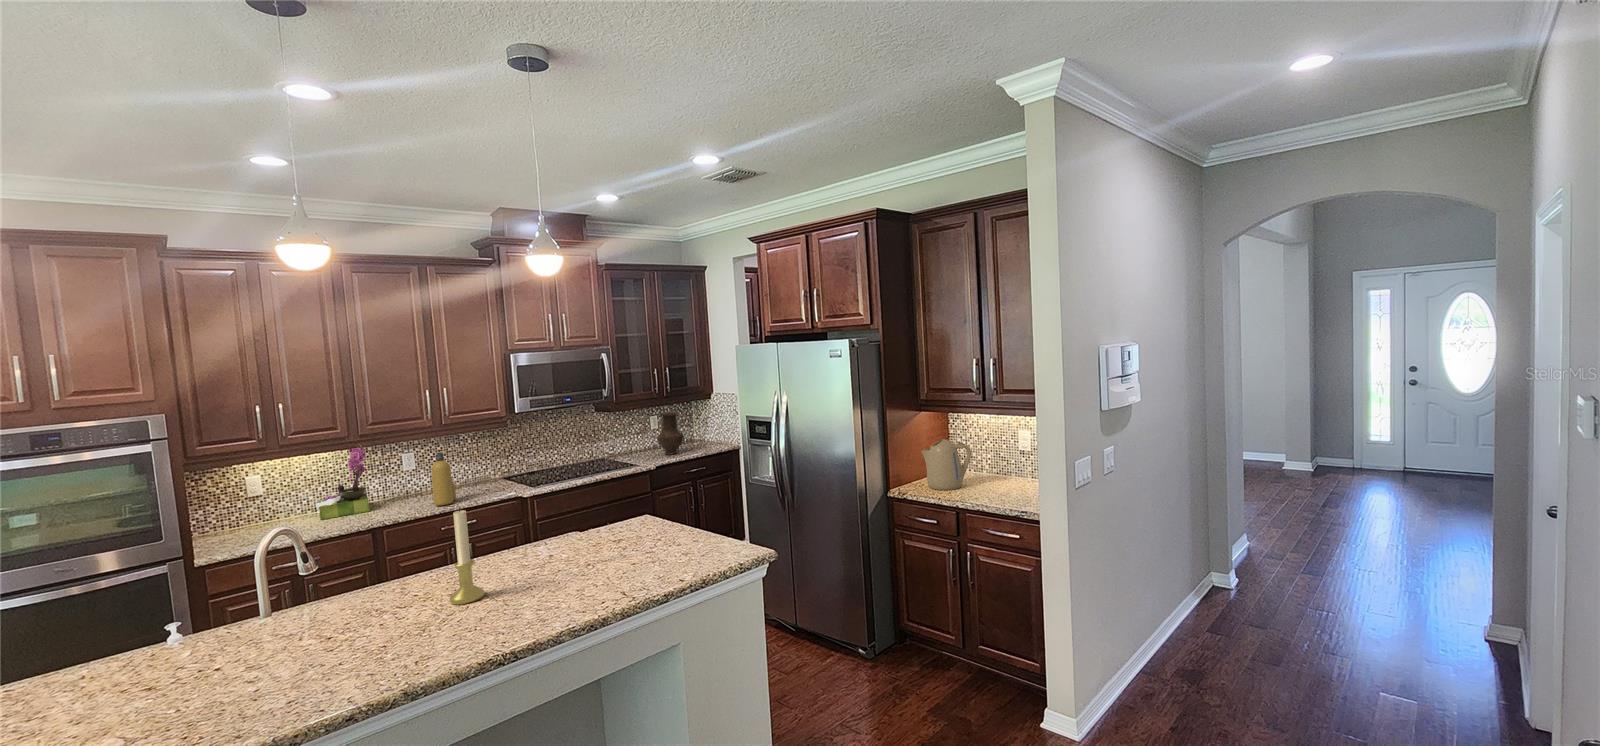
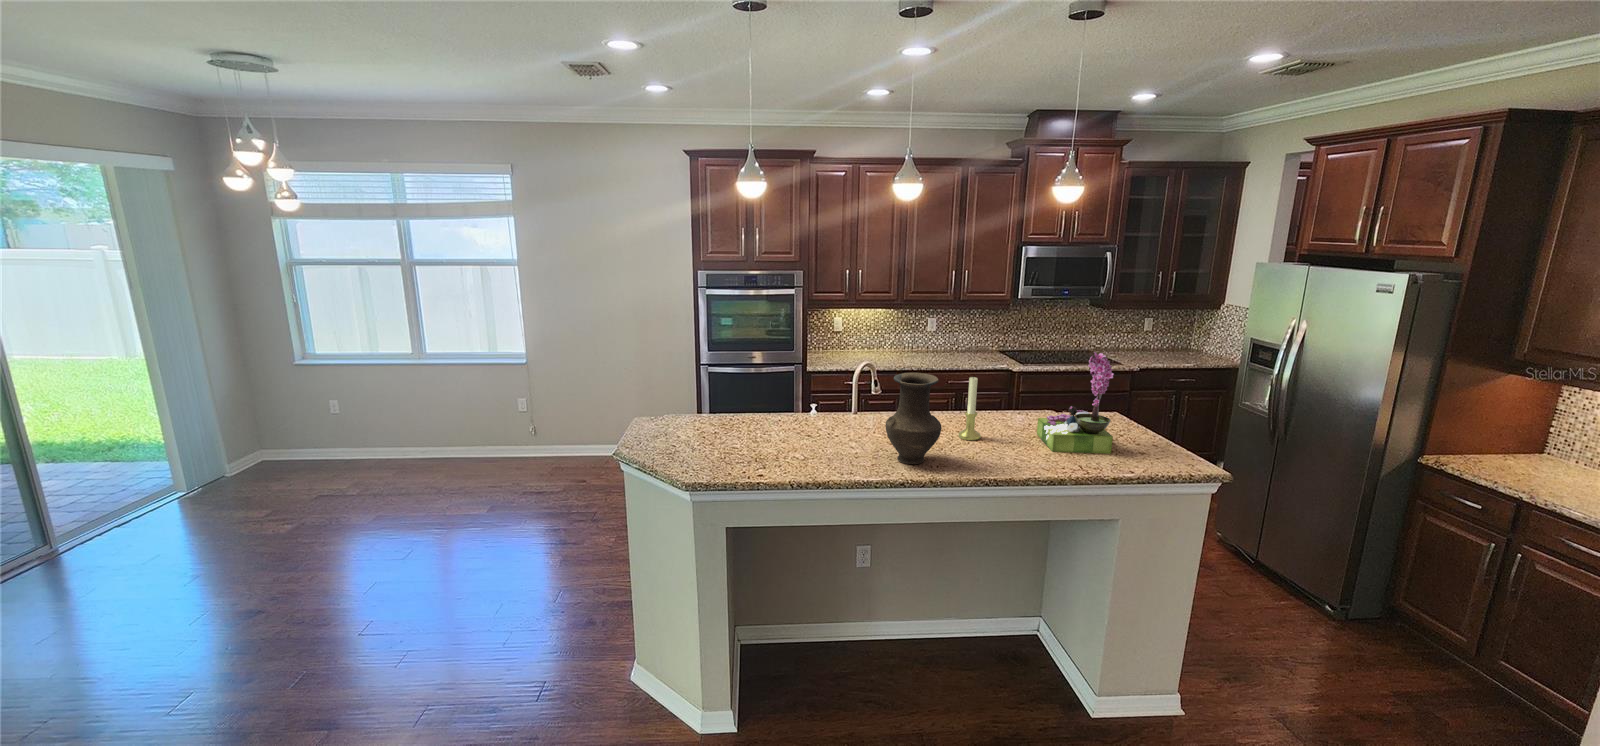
vase: present [657,411,684,455] -> present [886,373,942,464]
kettle: present [921,439,971,490] -> none [1492,416,1587,481]
flower arrangement: present [316,447,369,520] -> present [1037,352,1114,454]
bottle: present [431,452,456,506] -> none [947,323,963,364]

